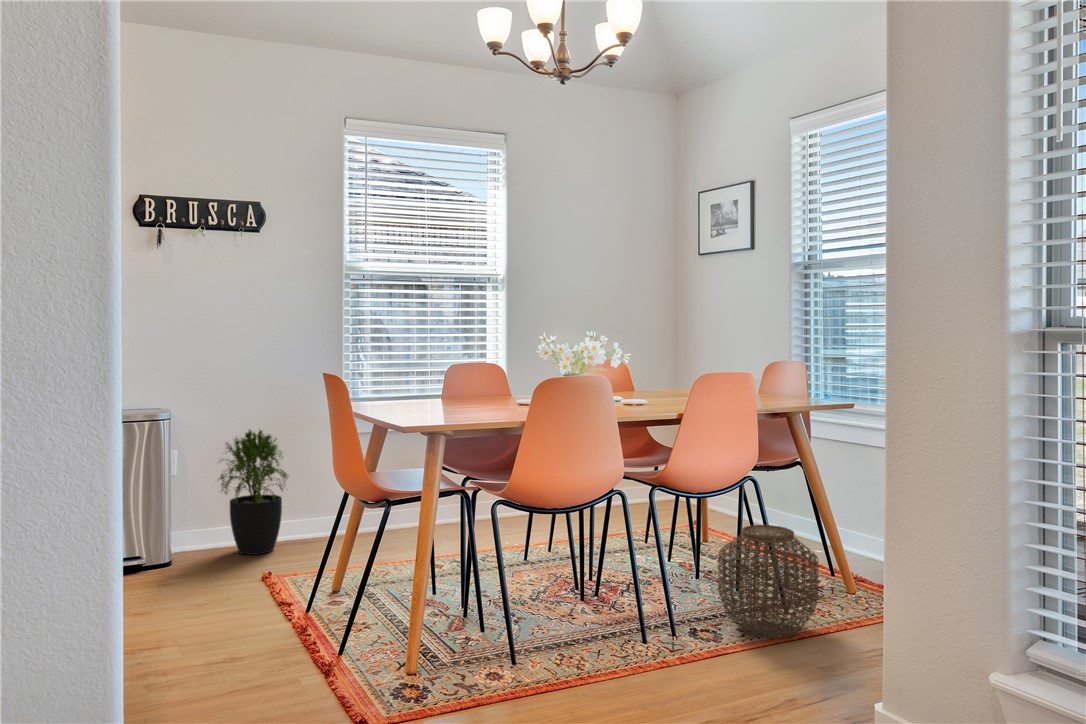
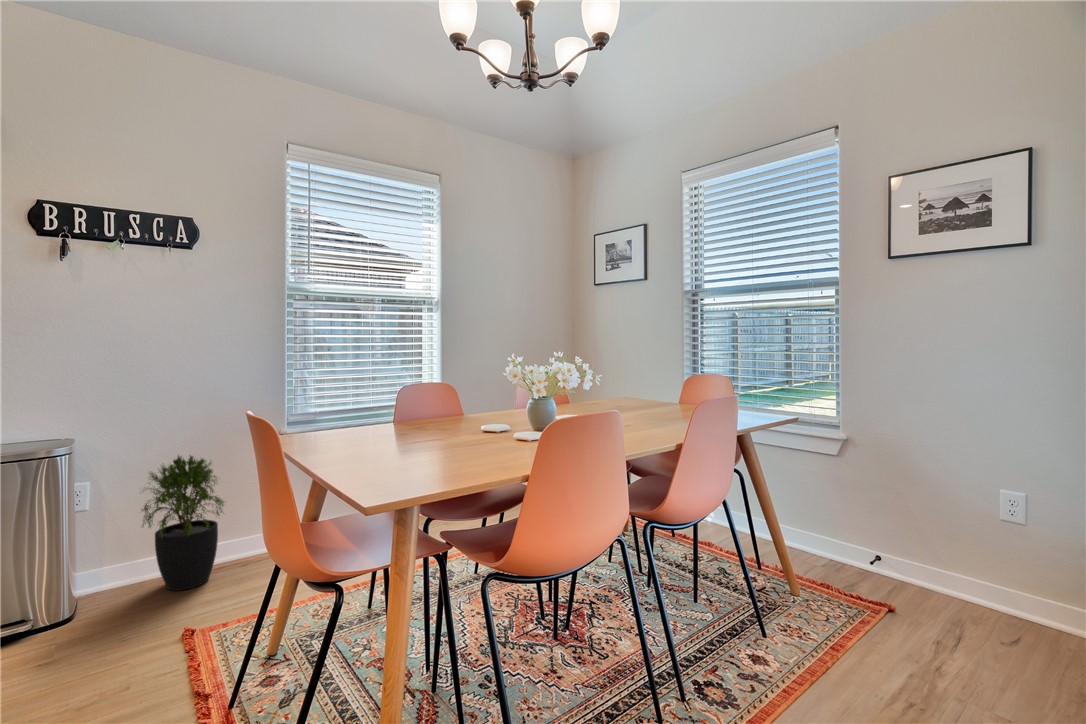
woven basket: present [718,525,818,639] -> none [706,546,815,673]

